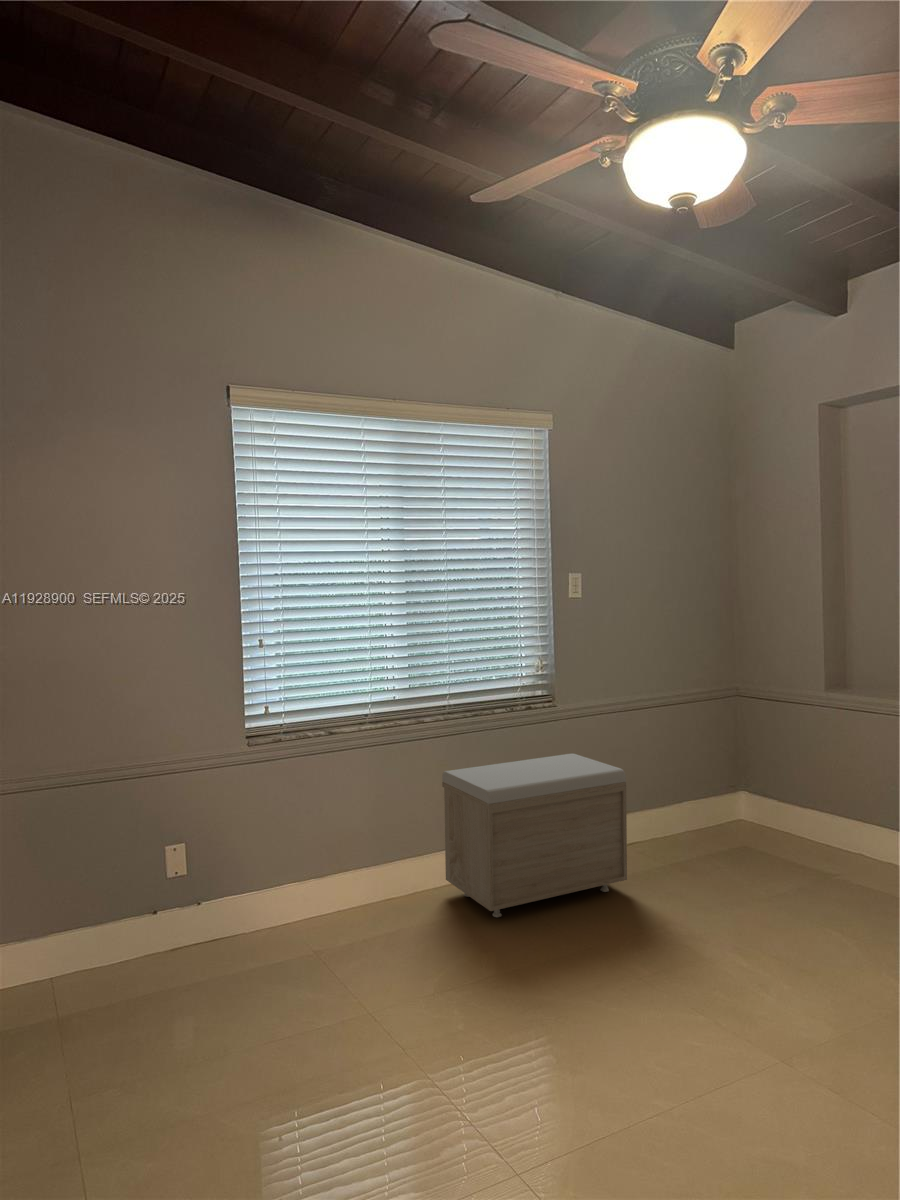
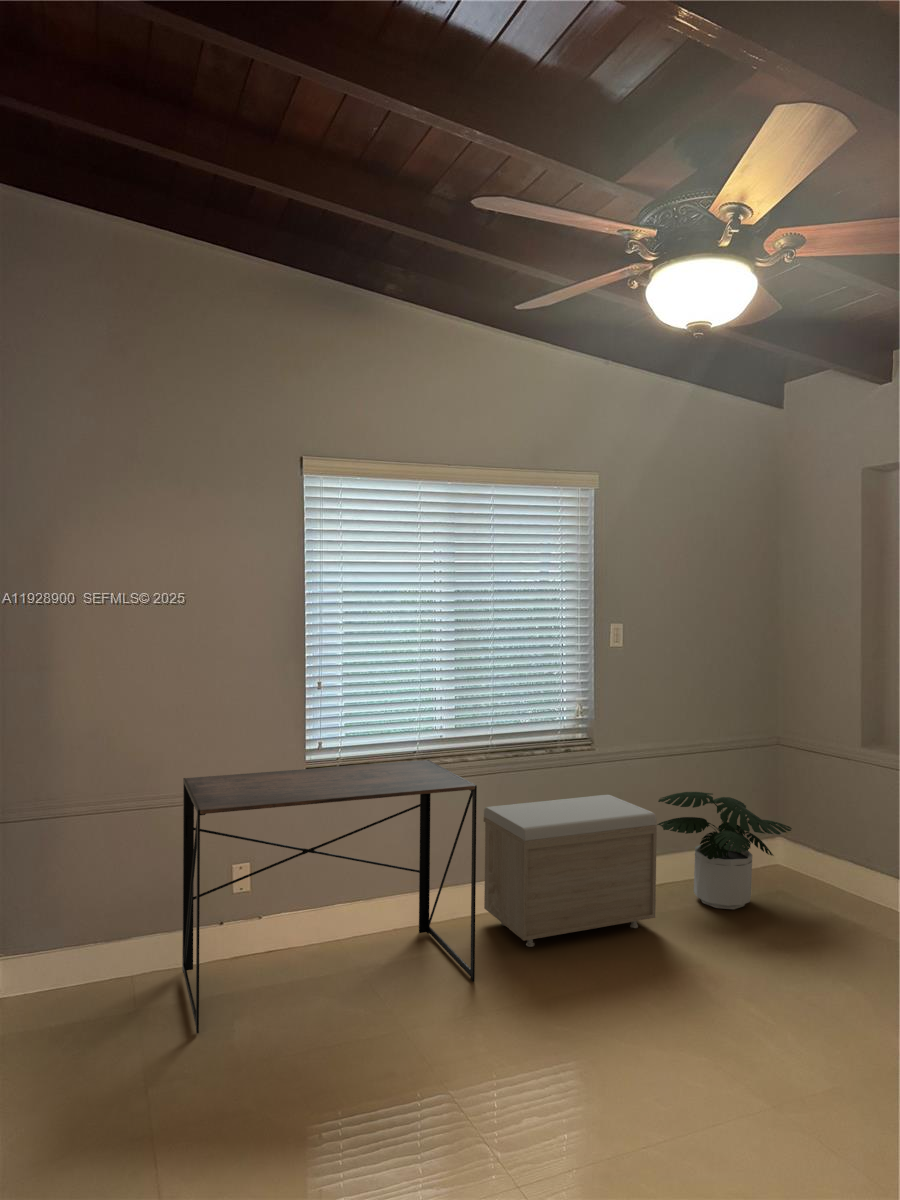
desk: none [107,722,440,1035] -> present [182,760,477,1034]
potted plant: none [624,748,762,867] -> present [657,792,792,909]

